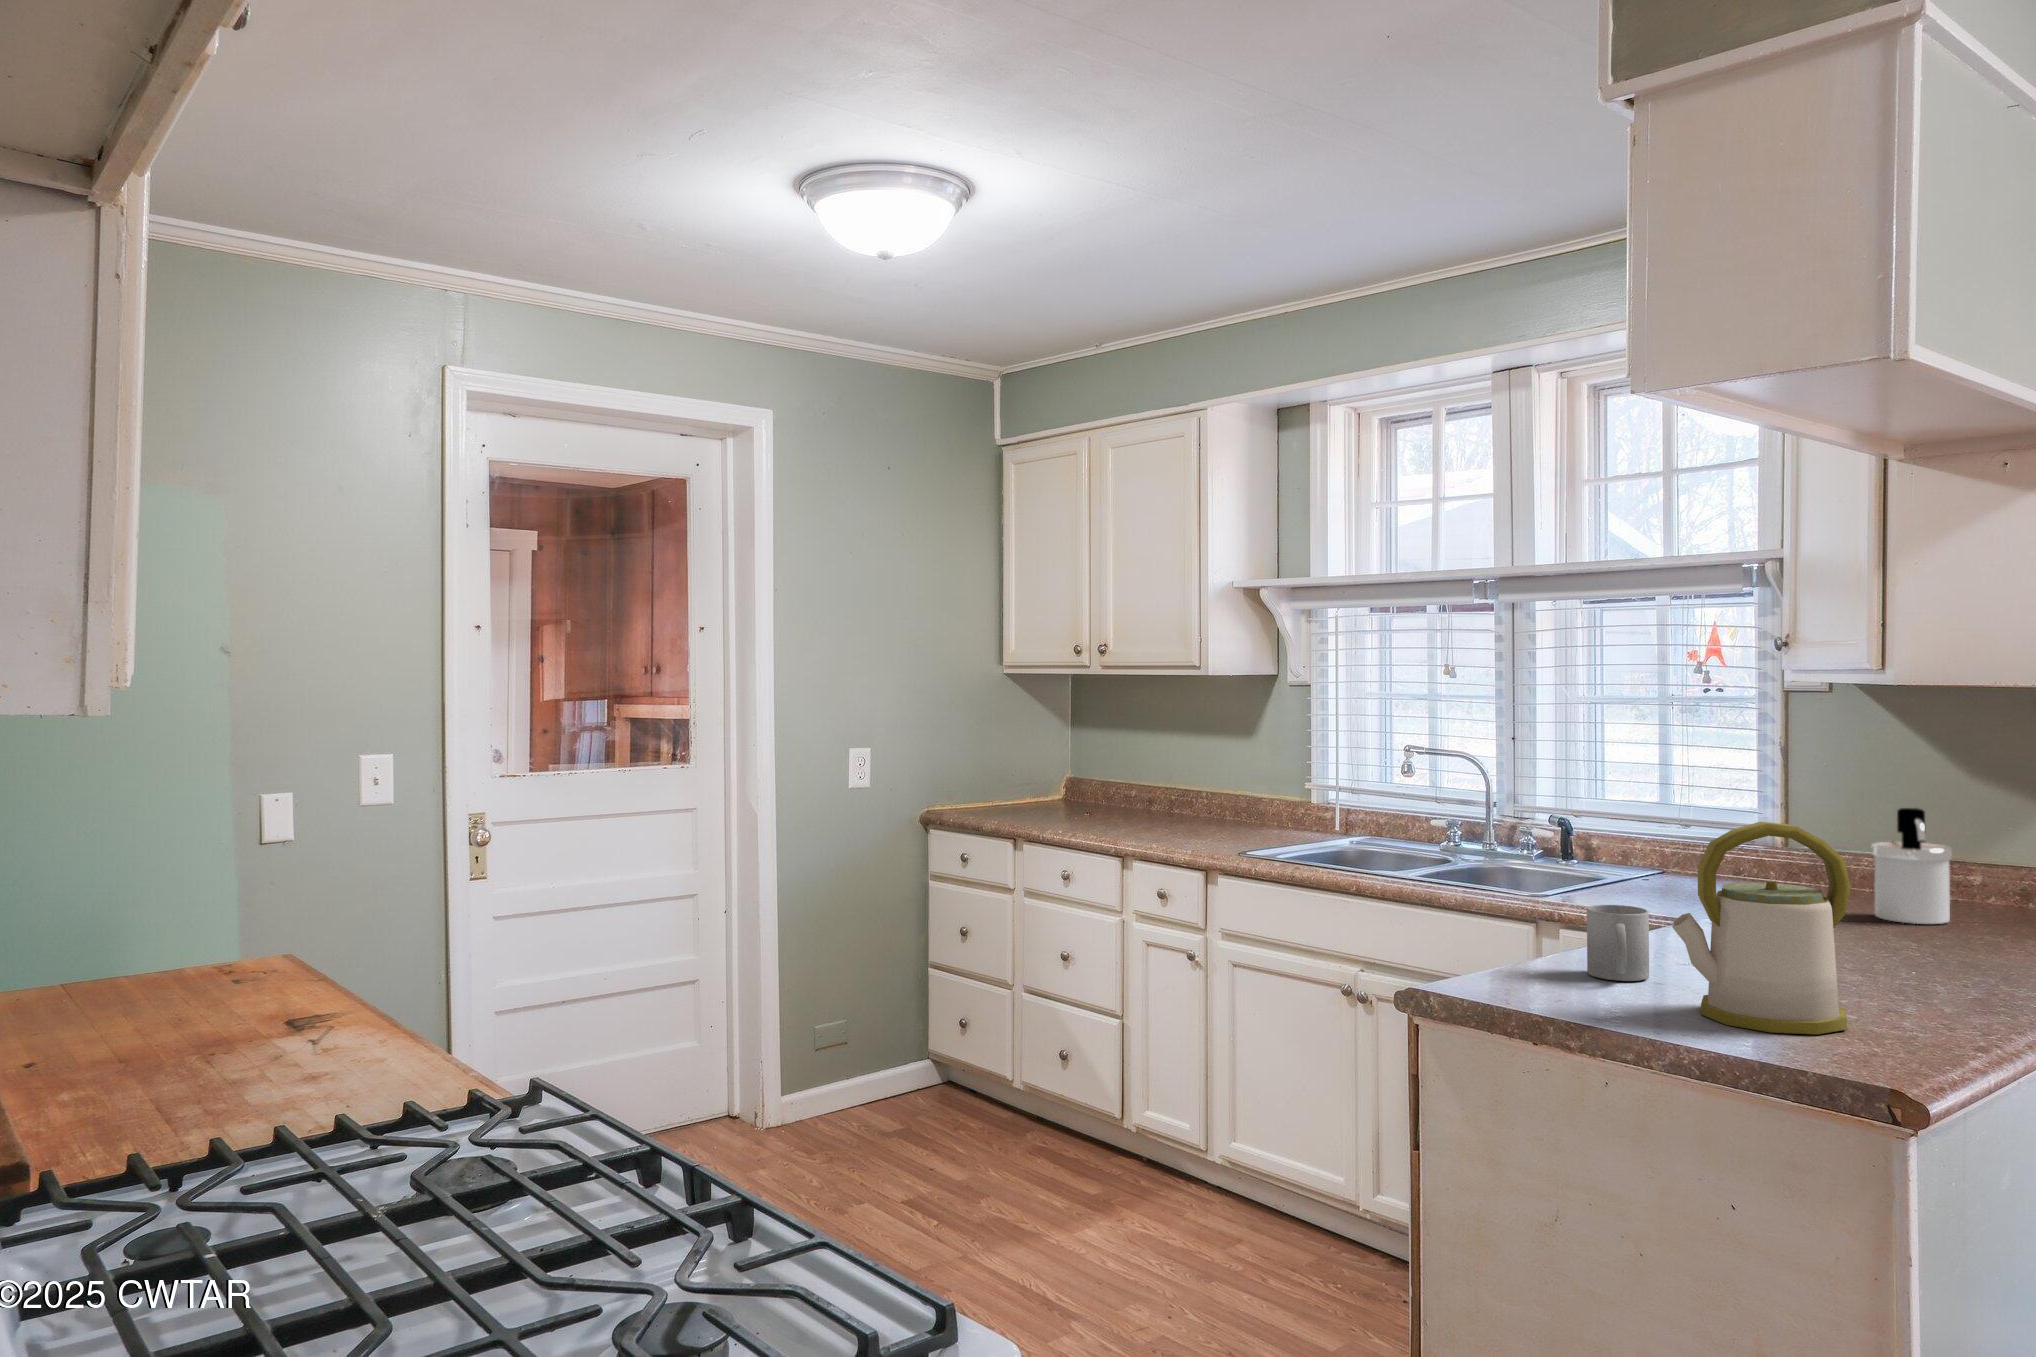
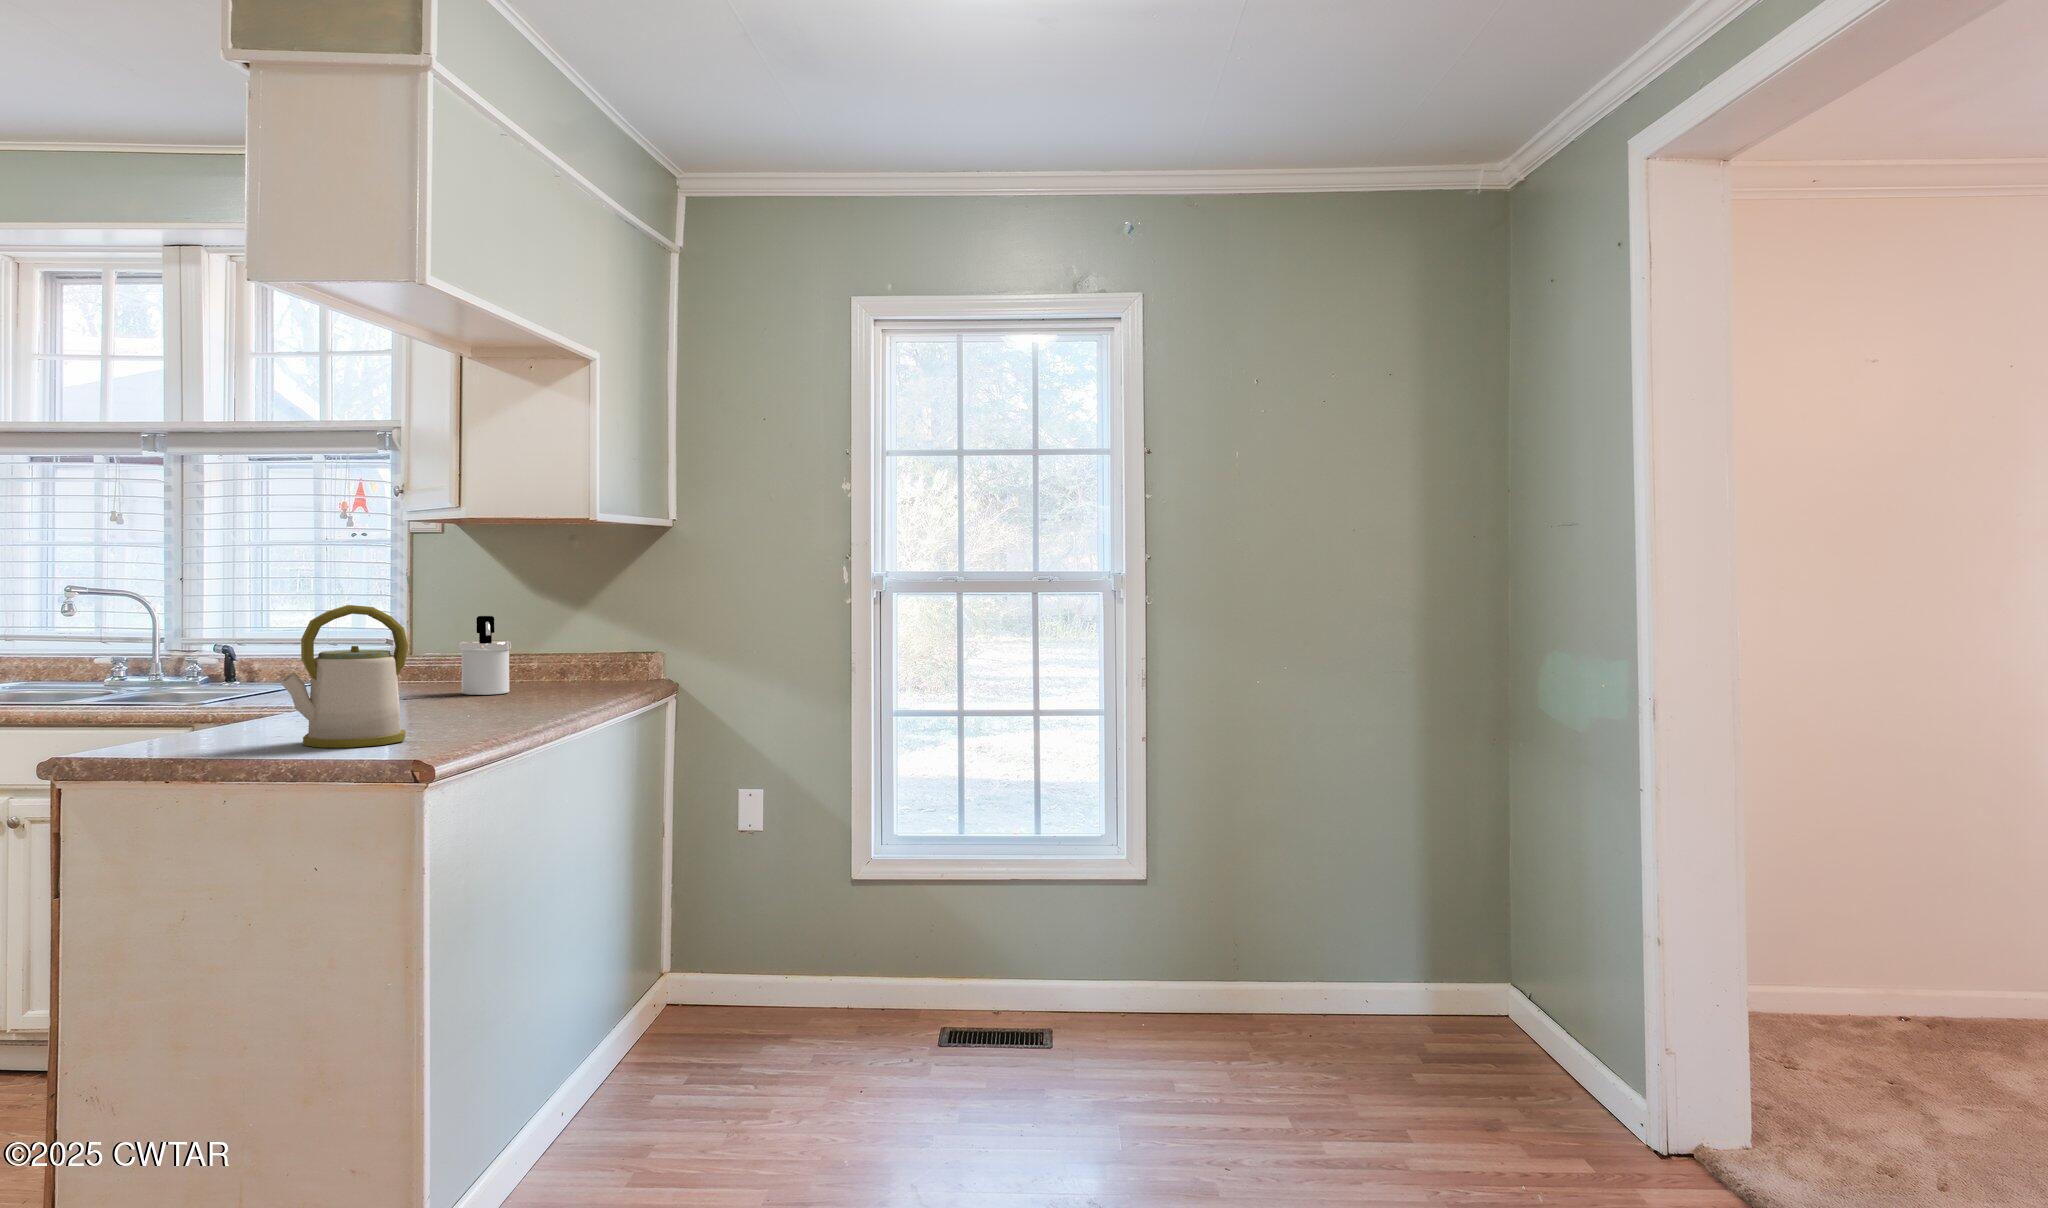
mug: present [1587,905,1649,981] -> none [220,681,272,736]

